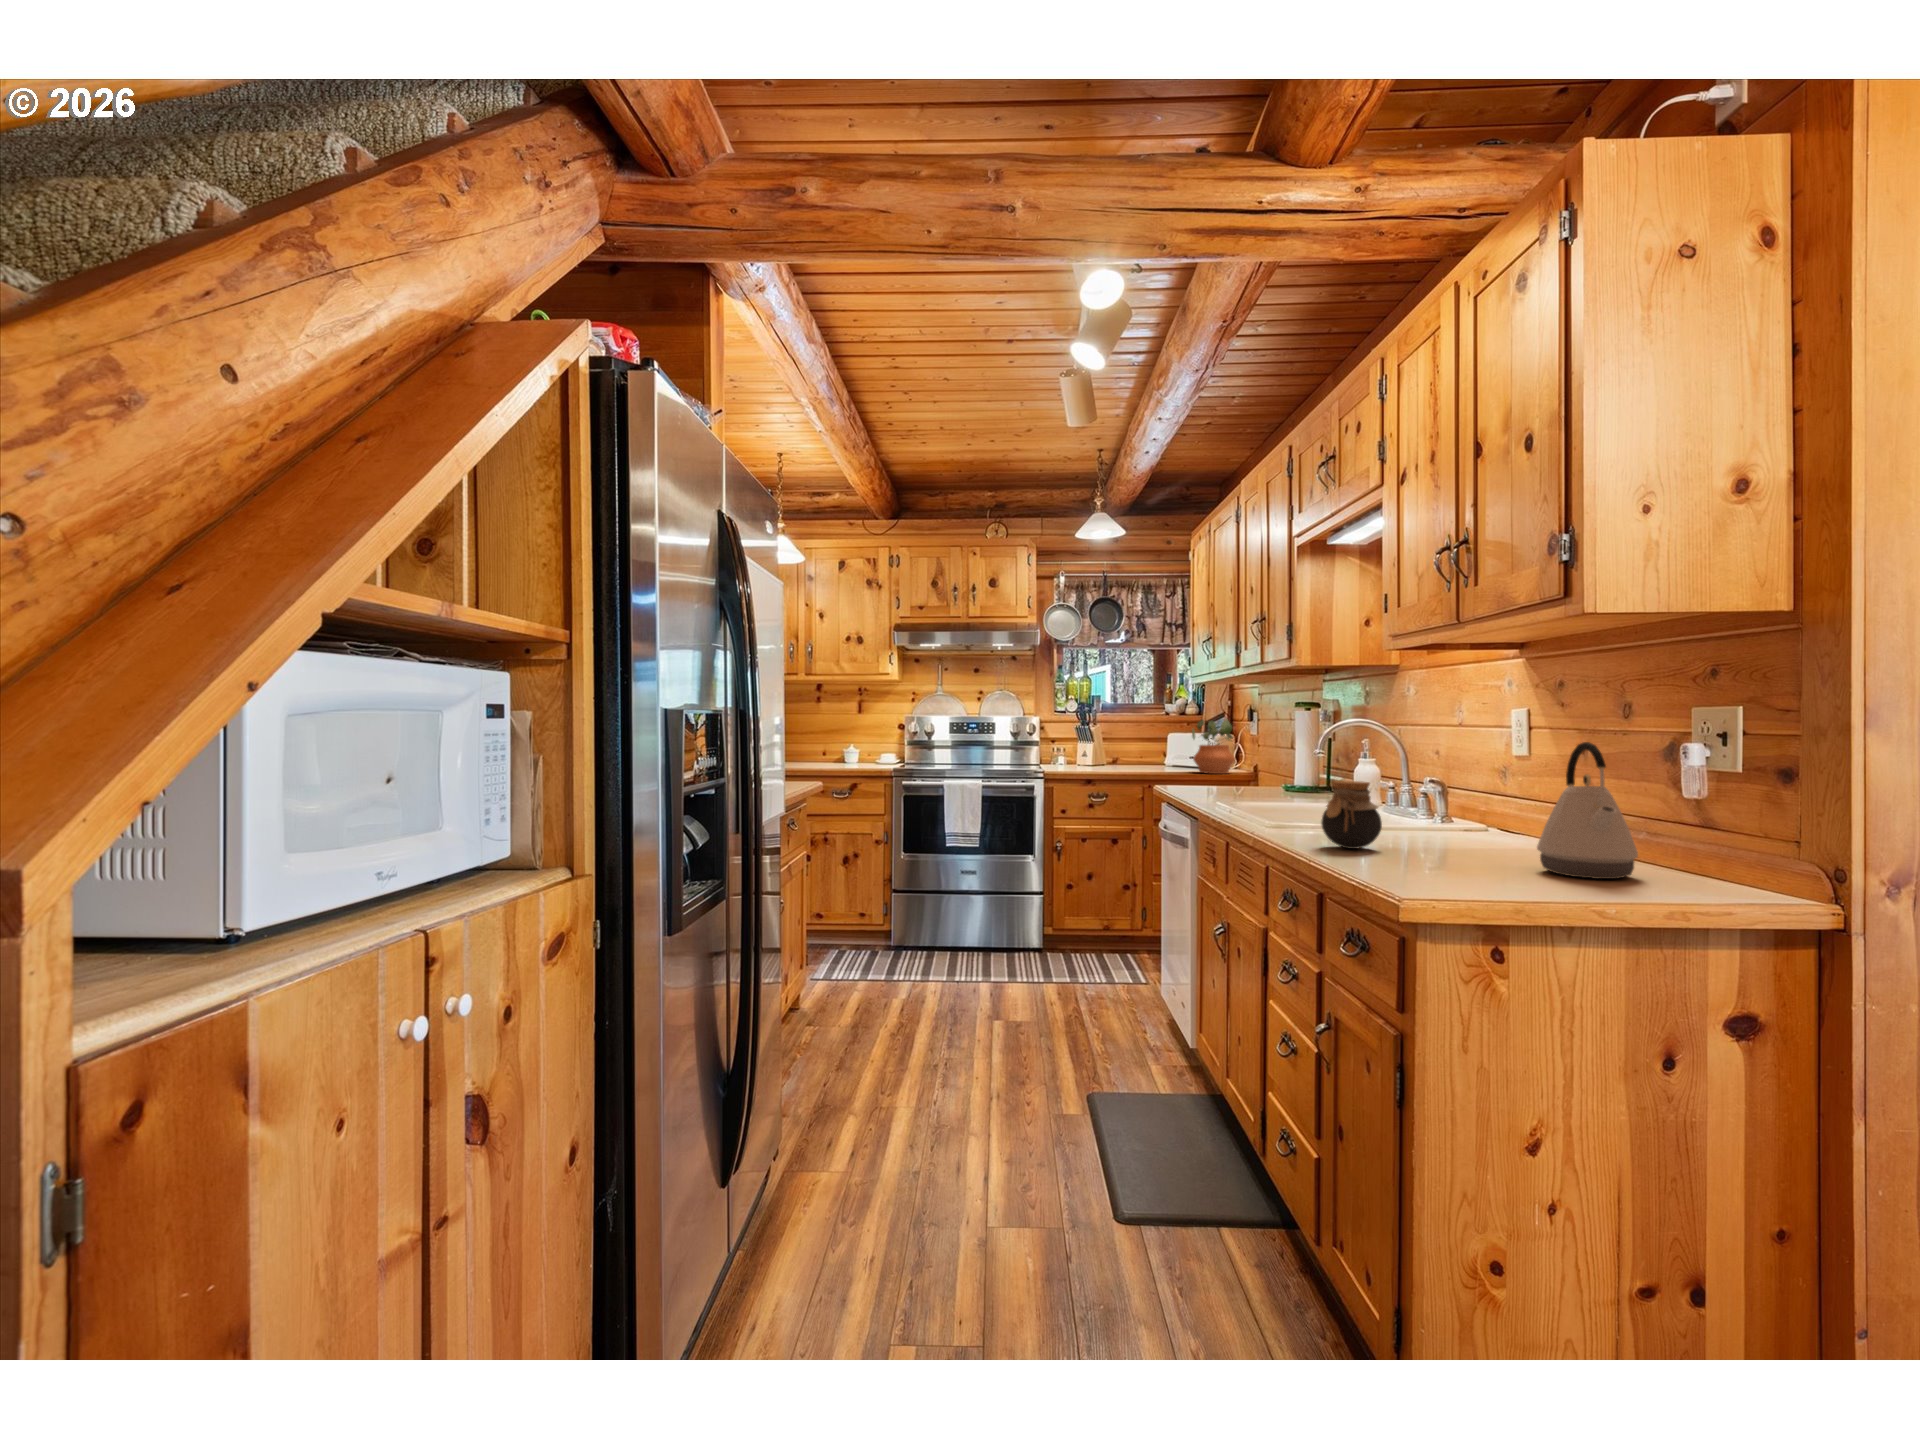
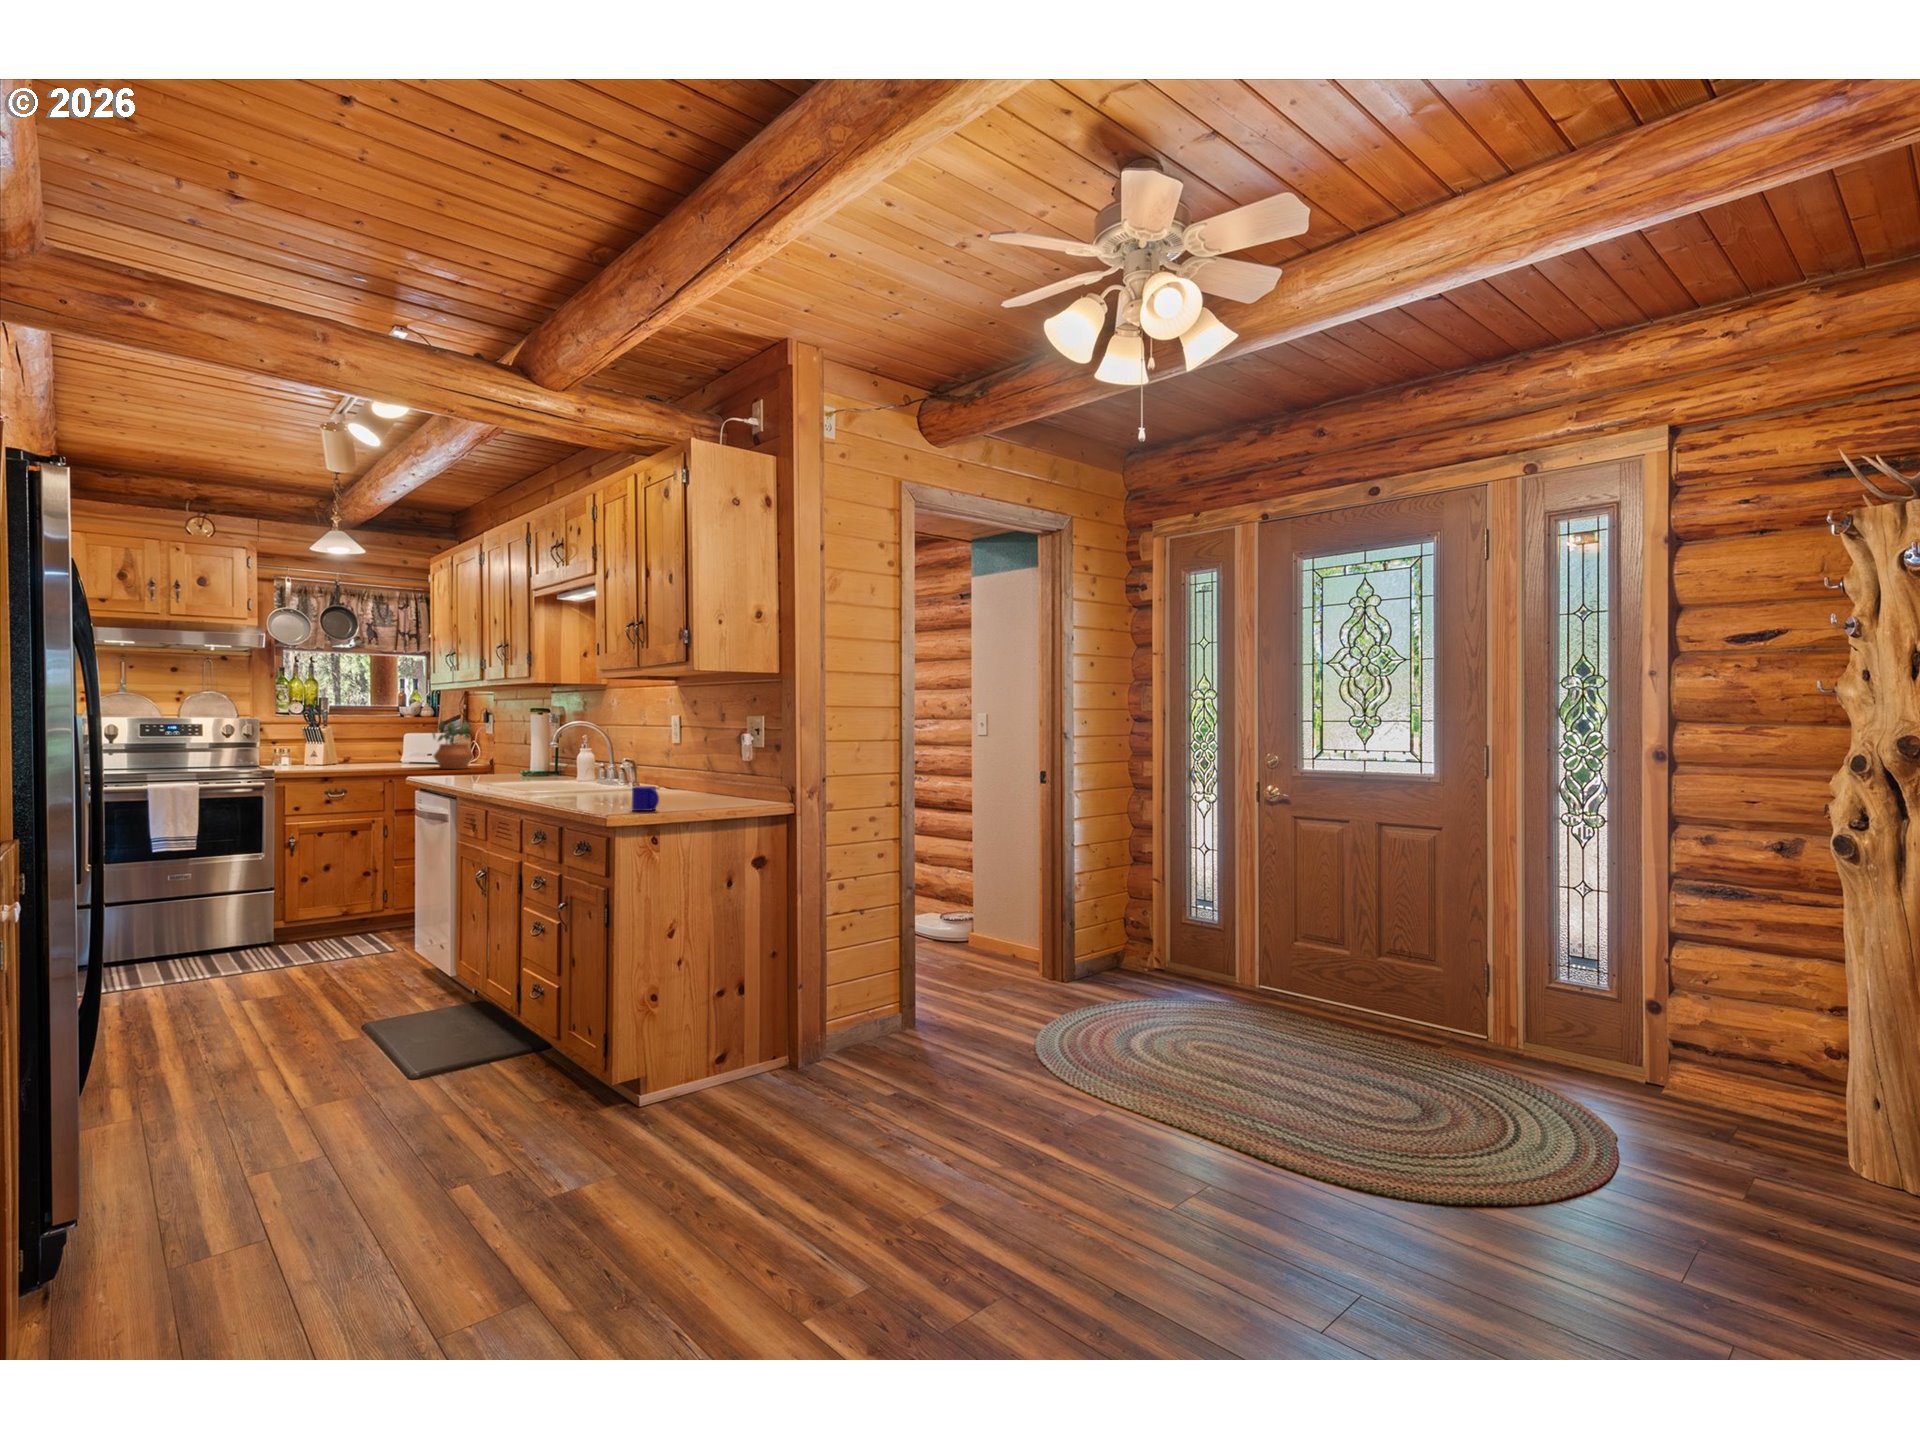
kettle: present [1537,742,1638,879] -> none [674,735,718,803]
jar: present [1321,781,1382,849] -> none [560,761,596,802]
mug: none [1455,840,1516,893] -> present [632,786,659,811]

